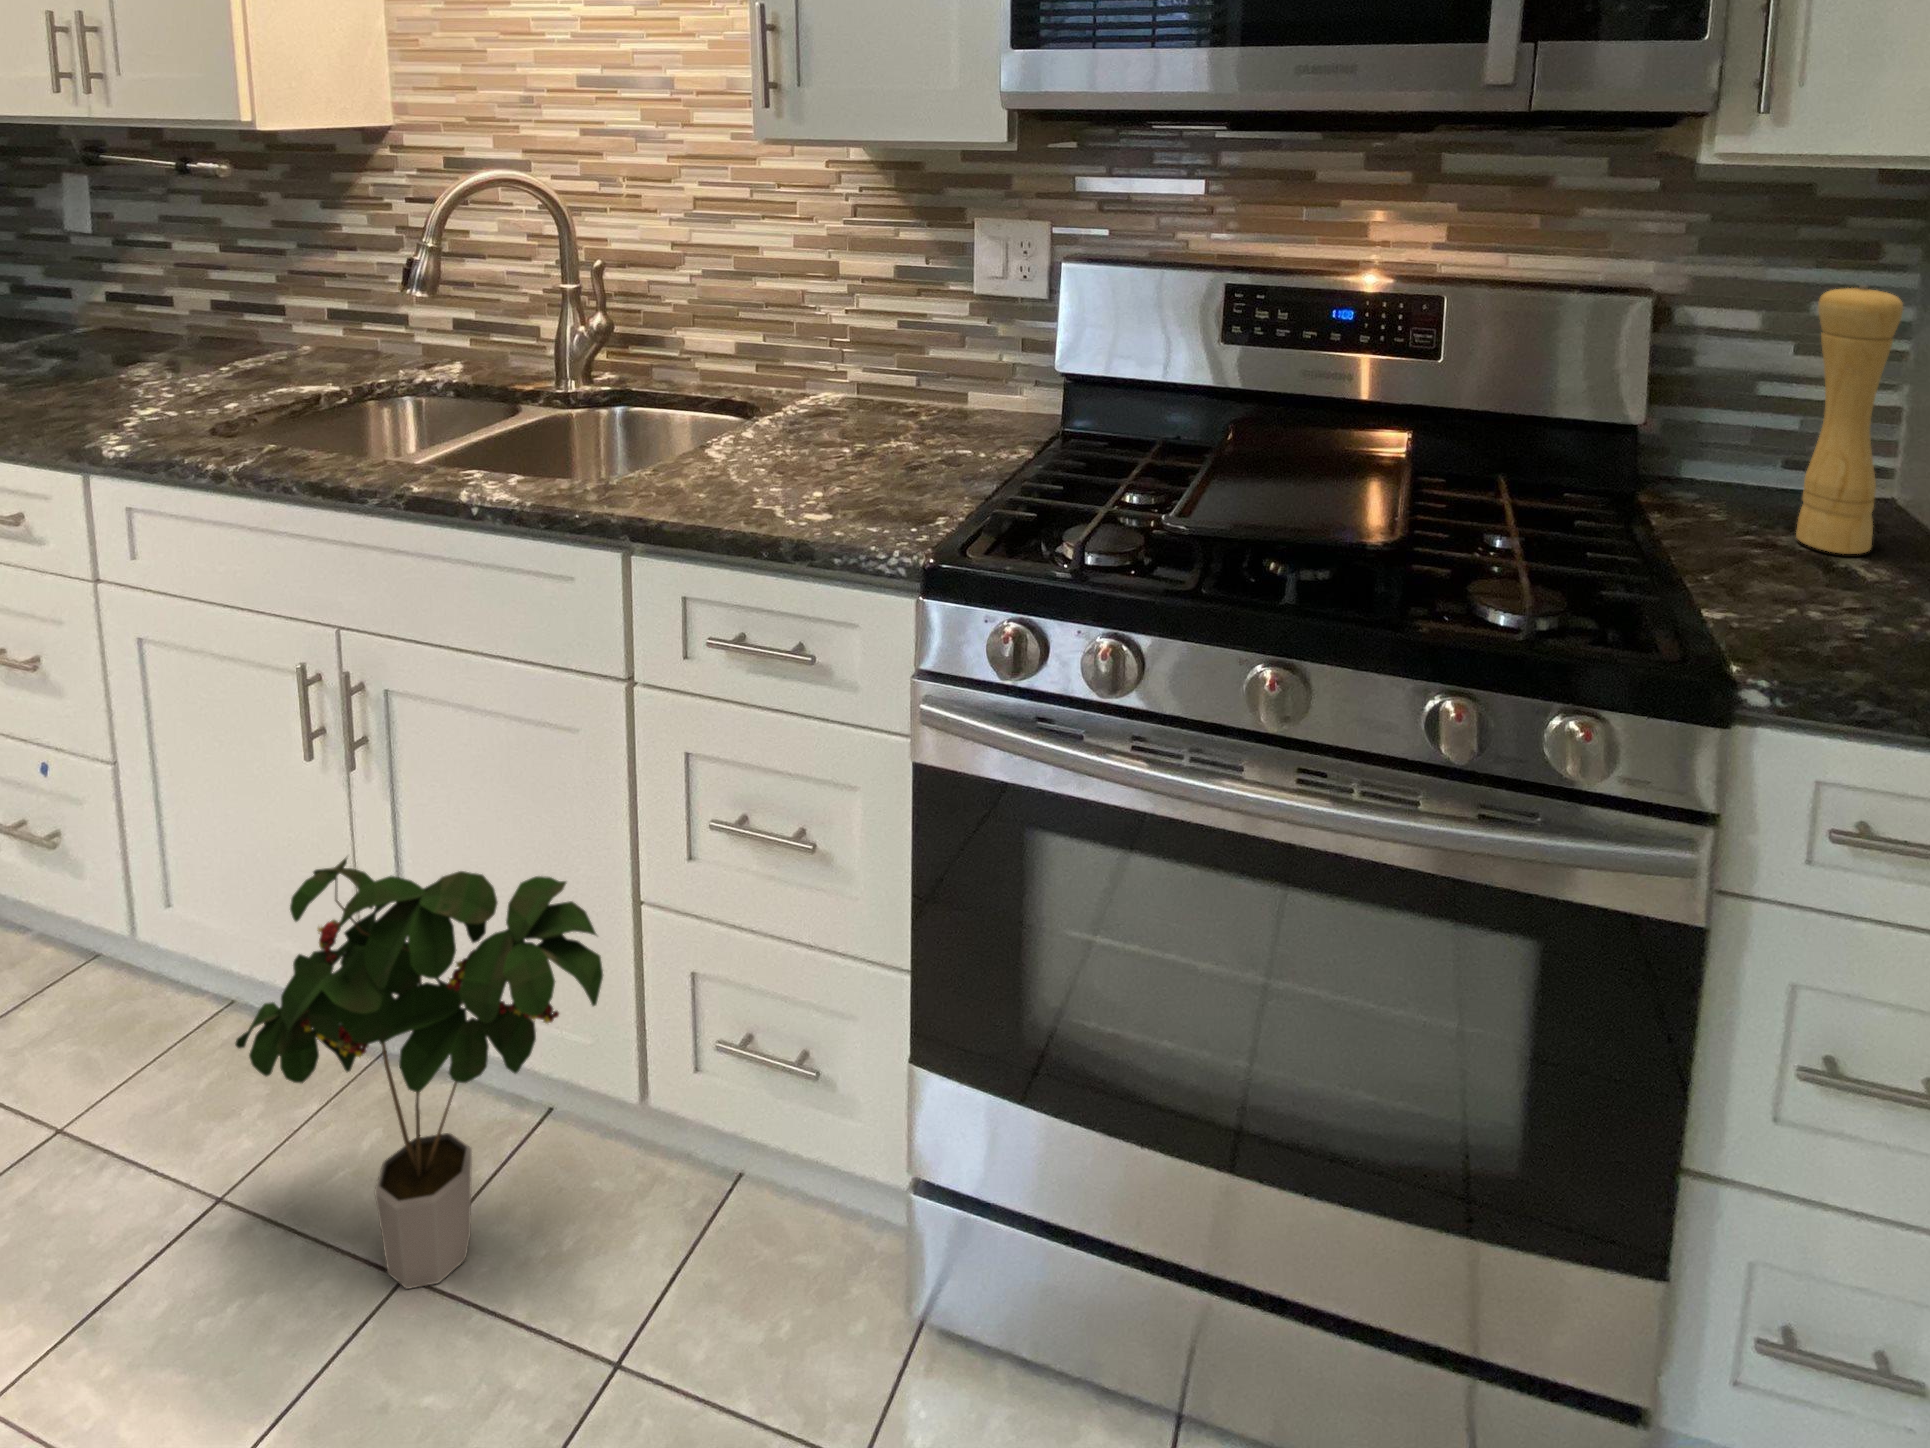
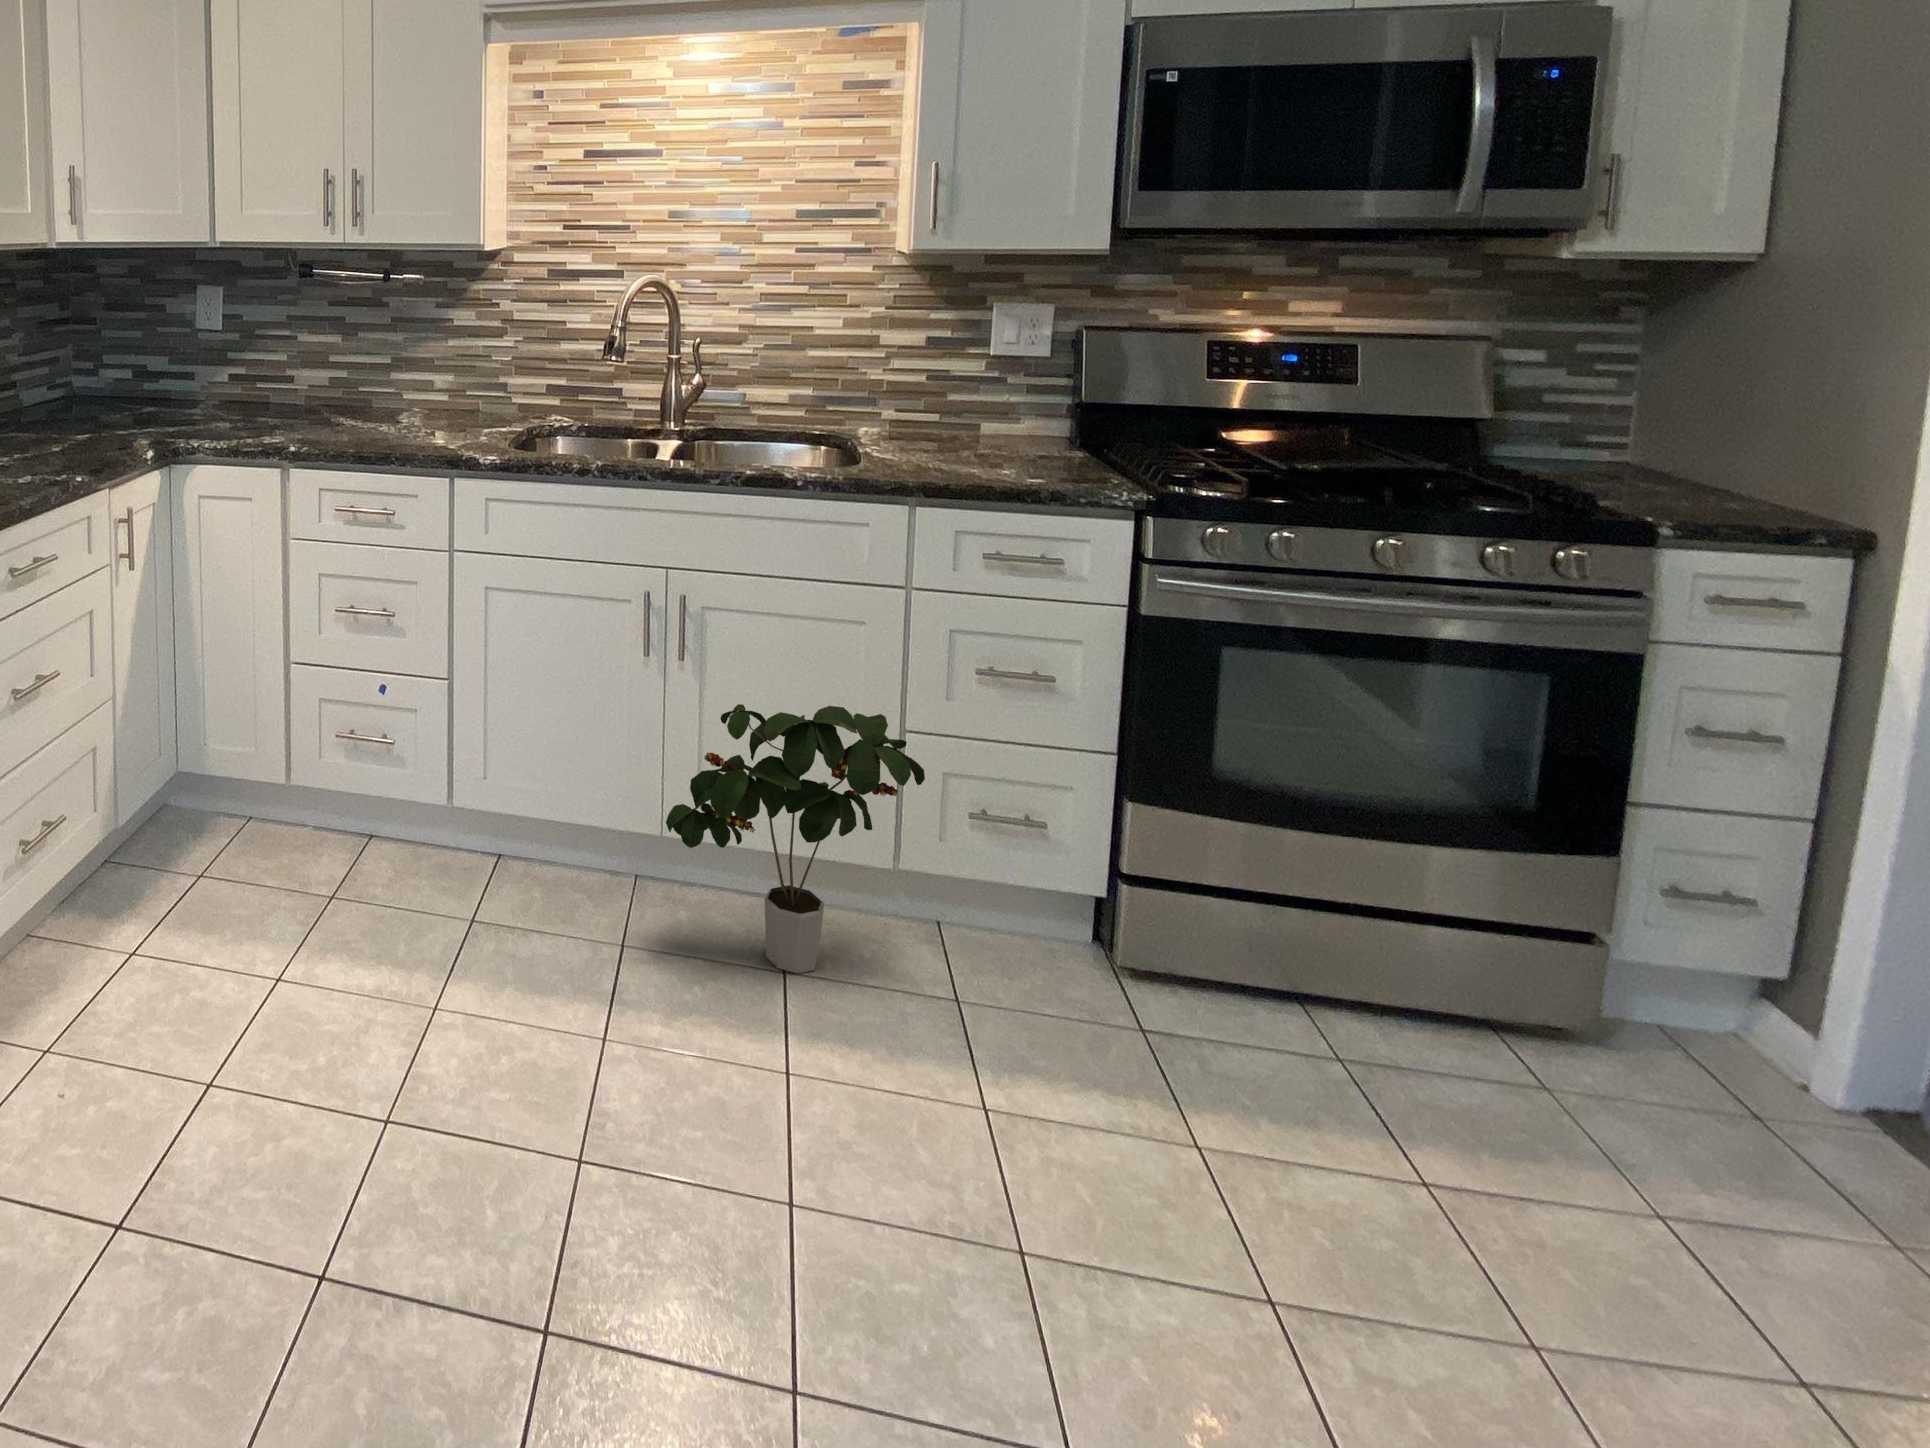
pepper mill: present [1796,285,1904,554] -> none [1601,328,1673,484]

